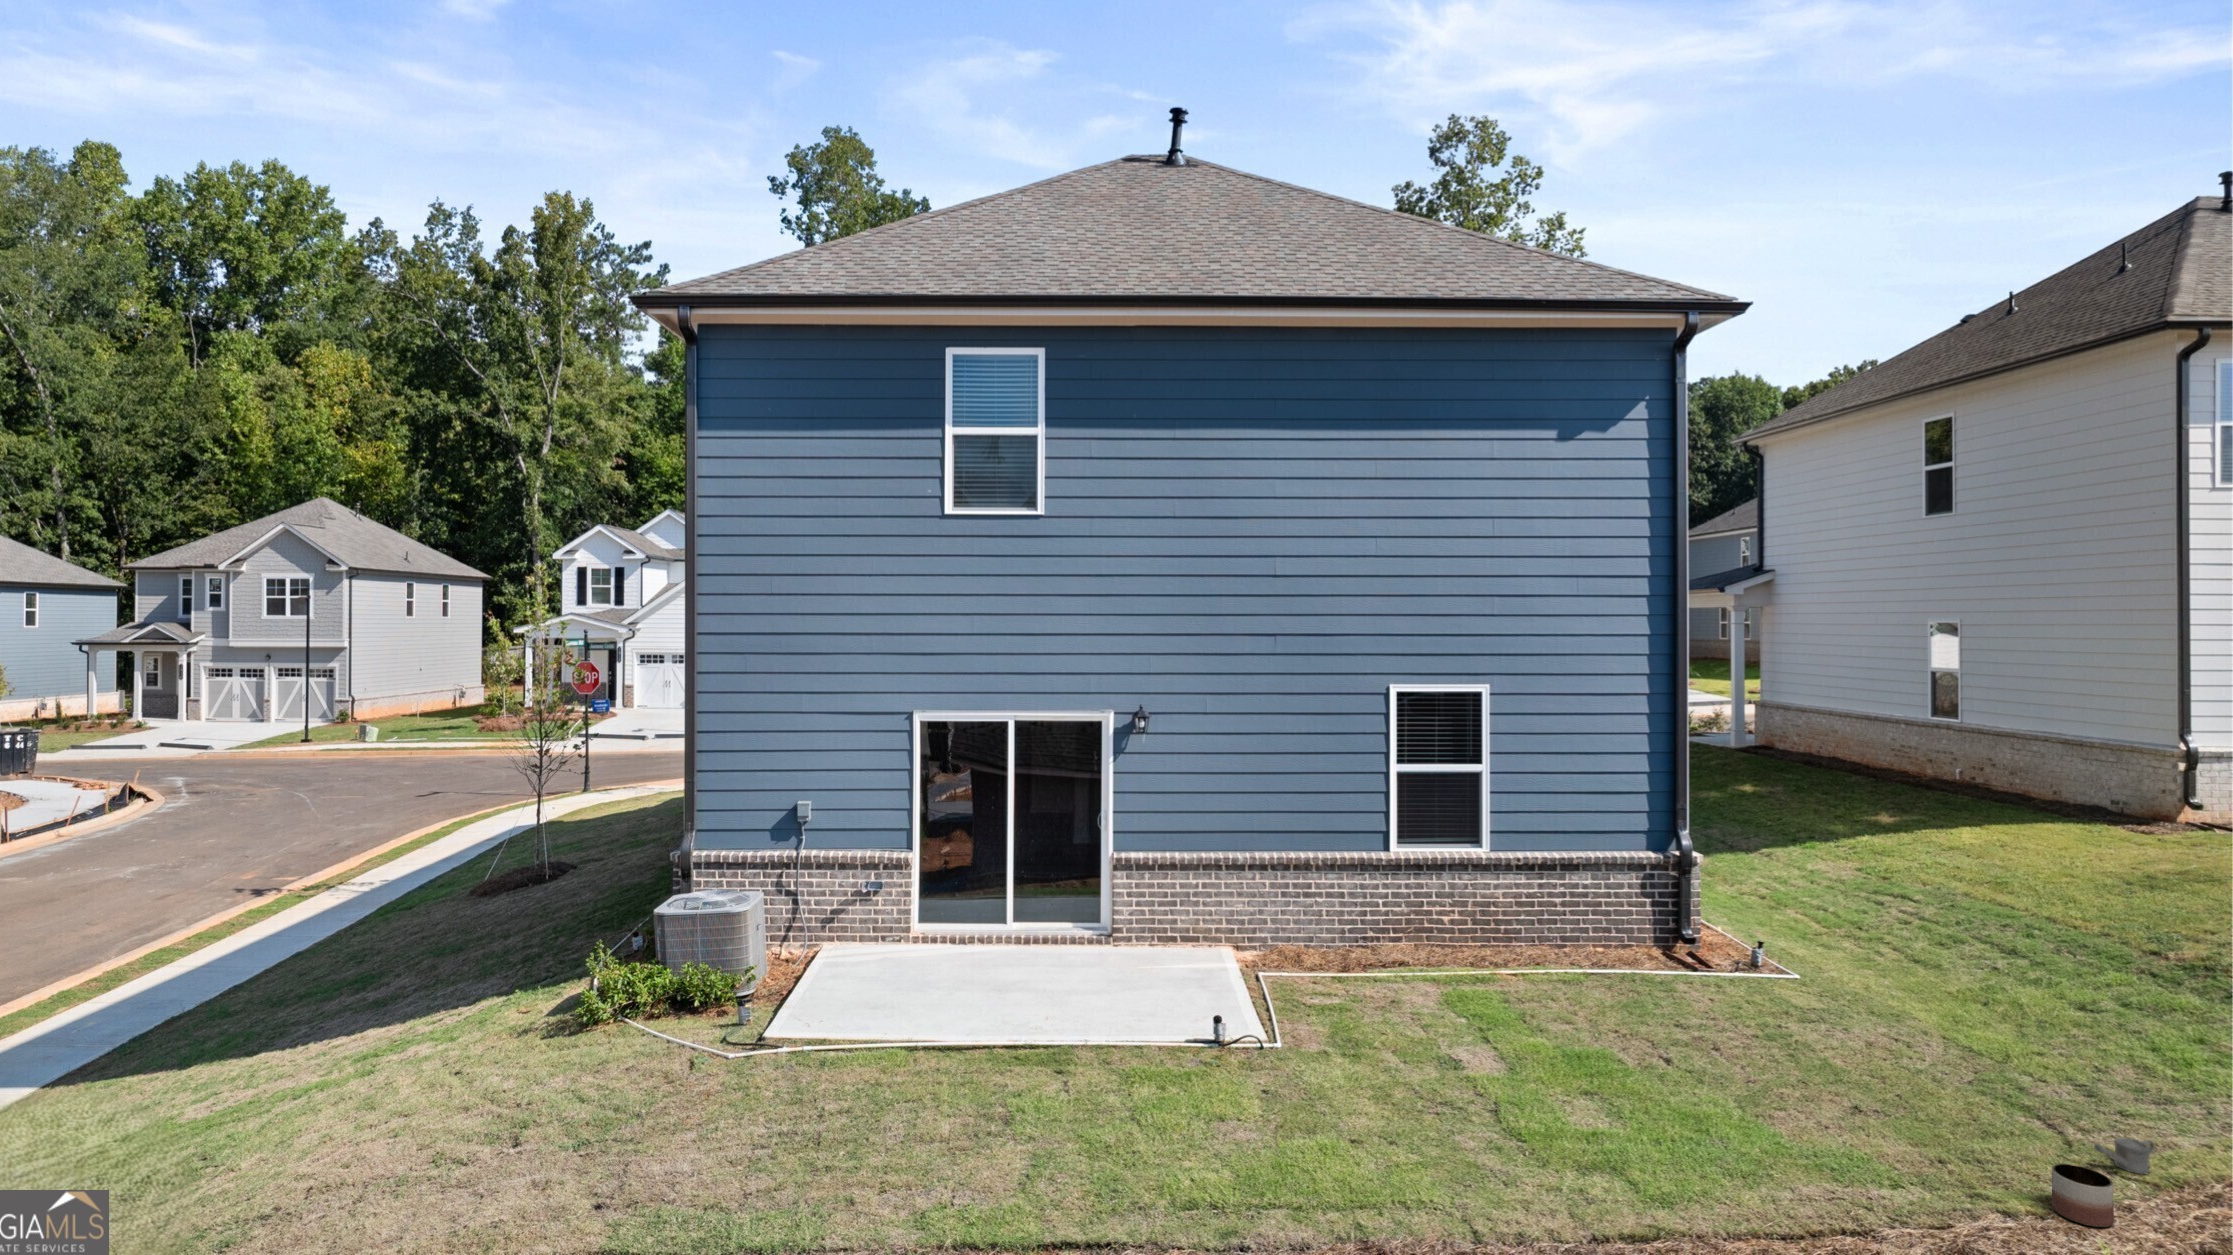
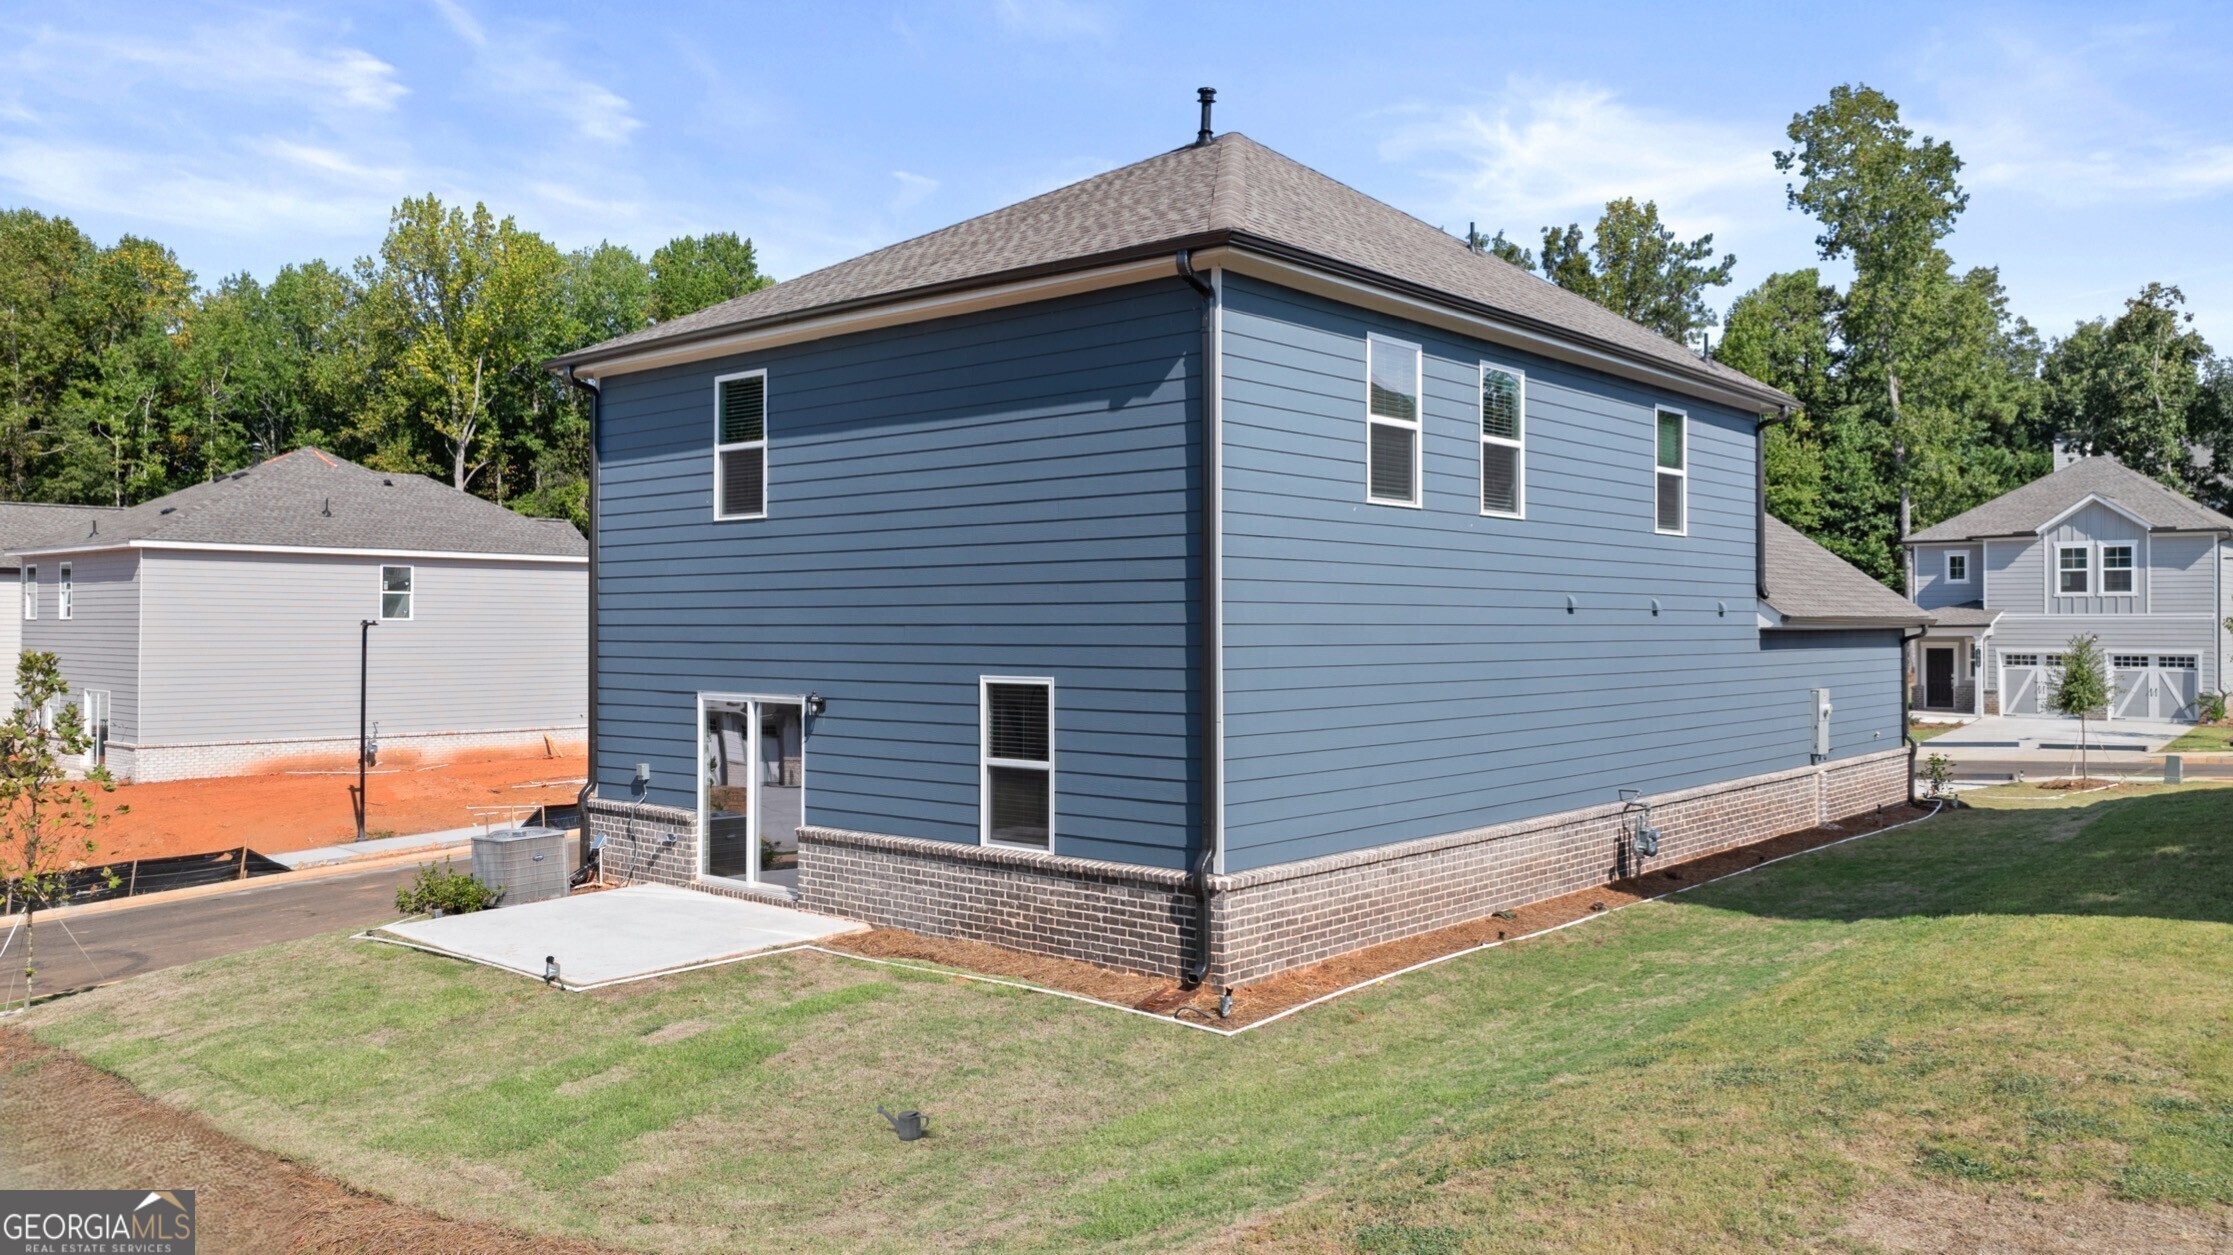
planter: present [2052,1164,2114,1227] -> none [756,1096,797,1142]

